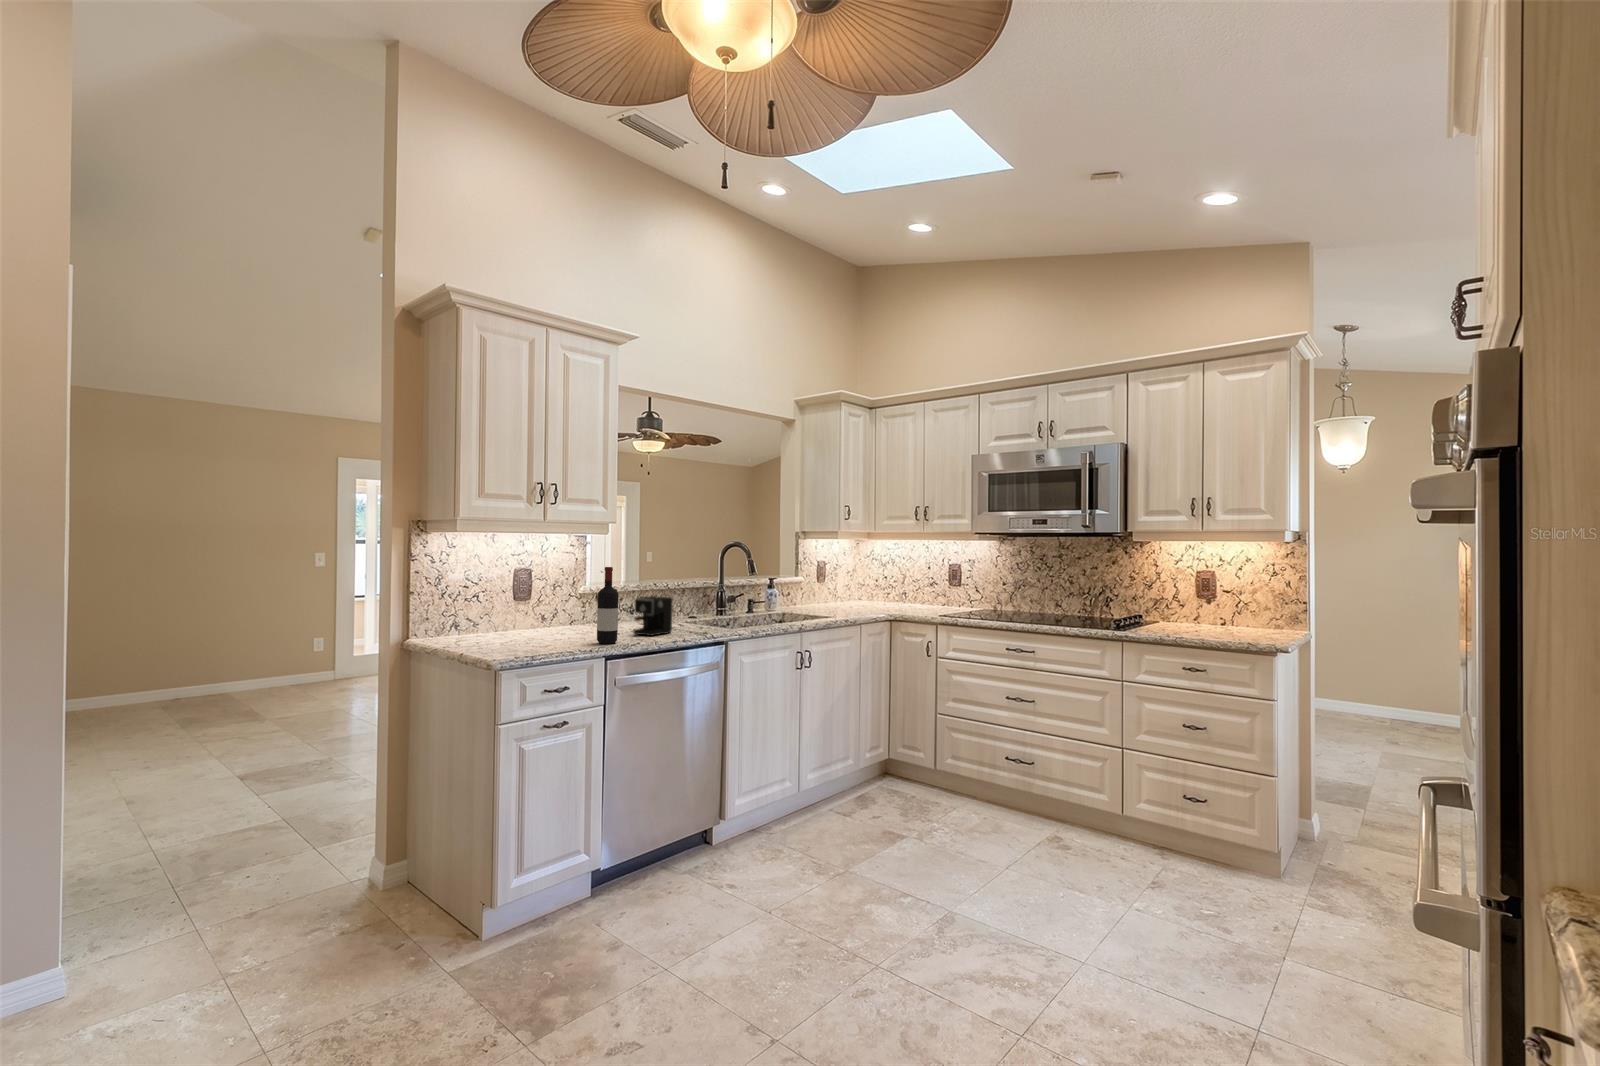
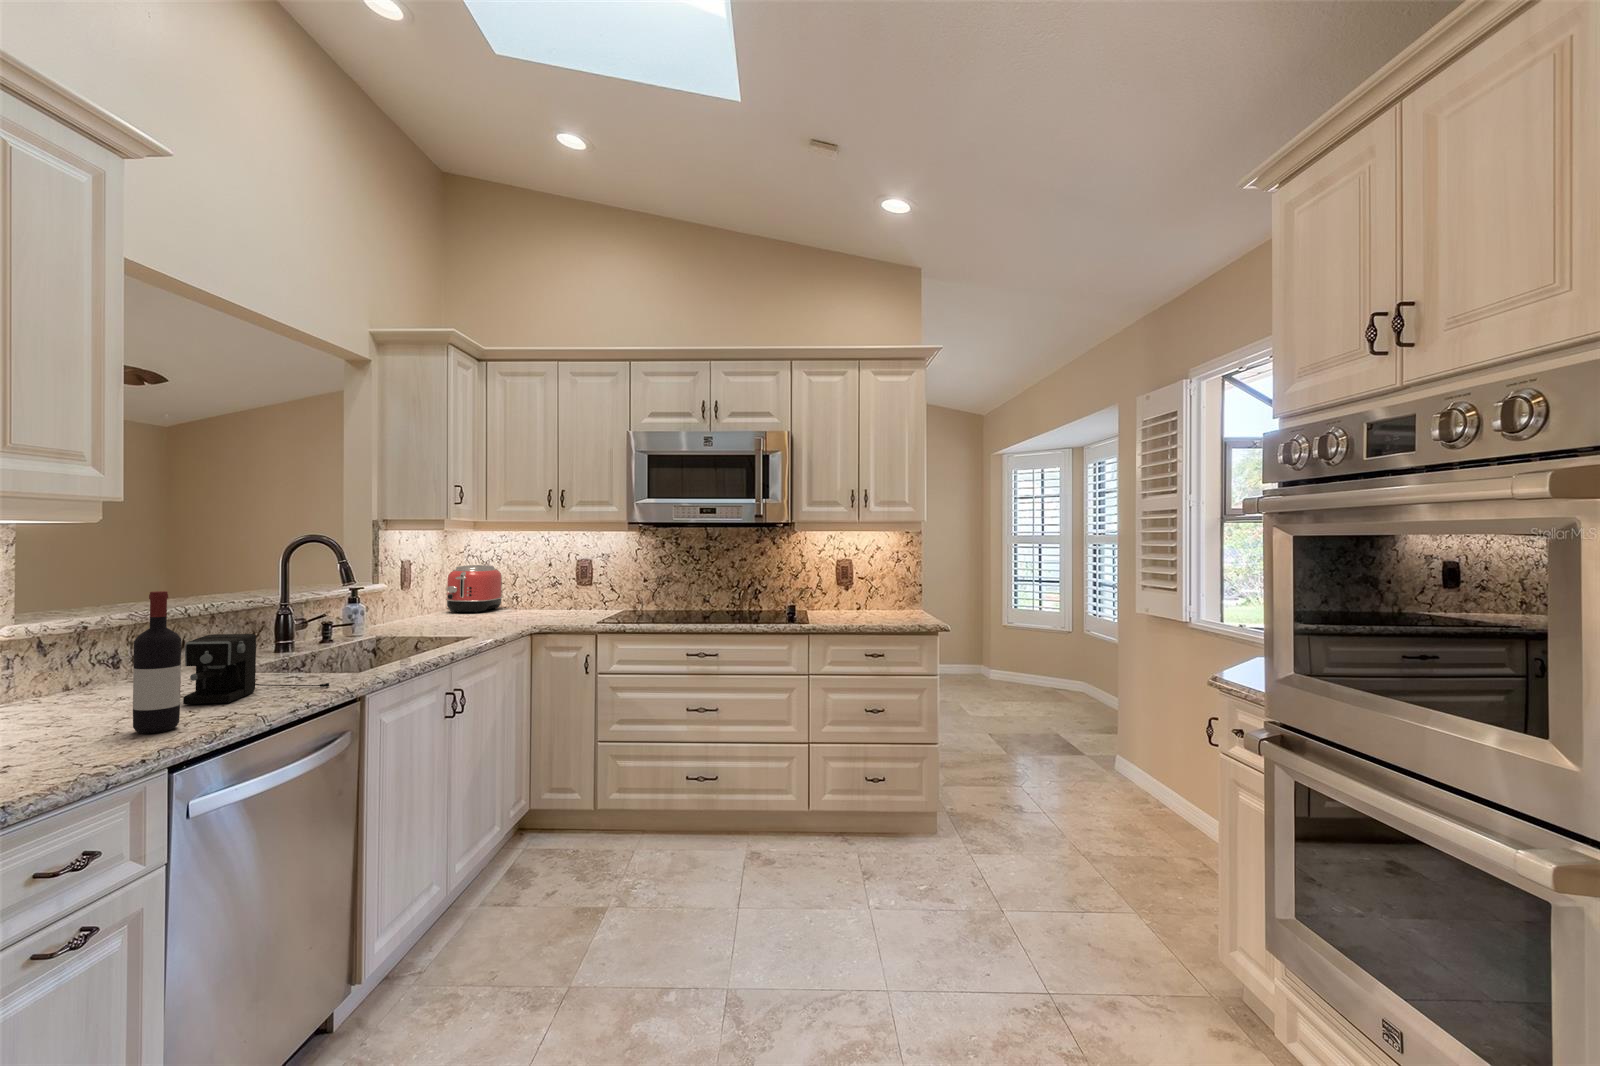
toaster: none [851,567,896,604] -> present [446,565,502,613]

